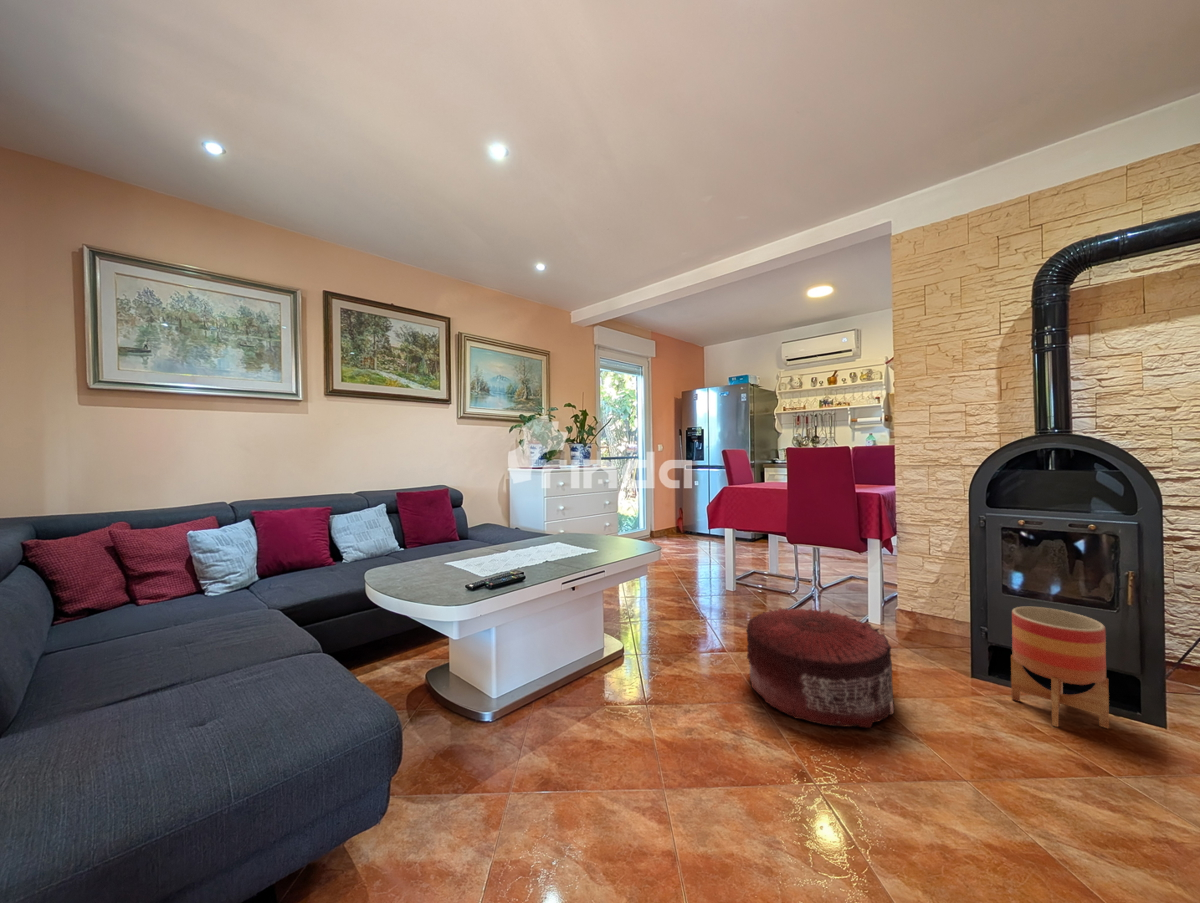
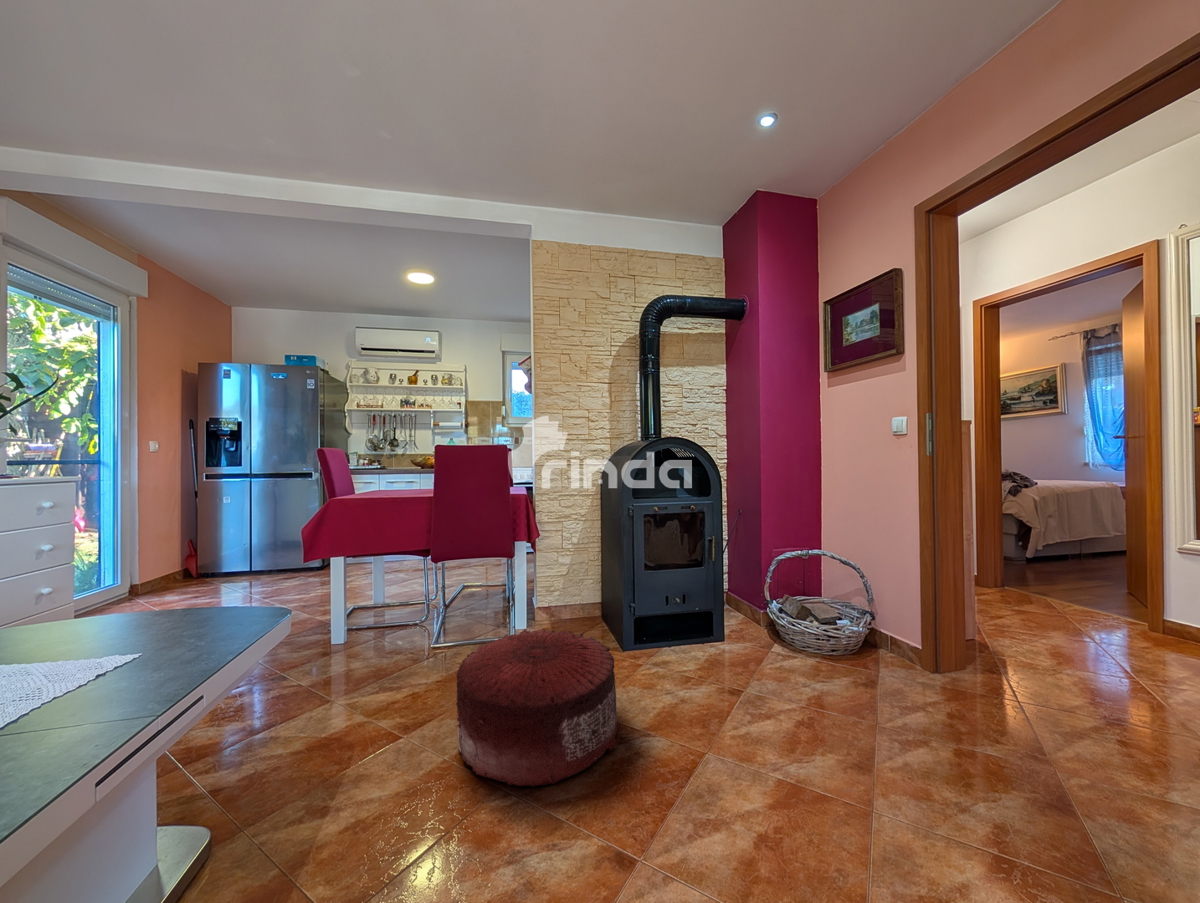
planter: present [1011,607,1109,728] -> none [651,573,703,666]

